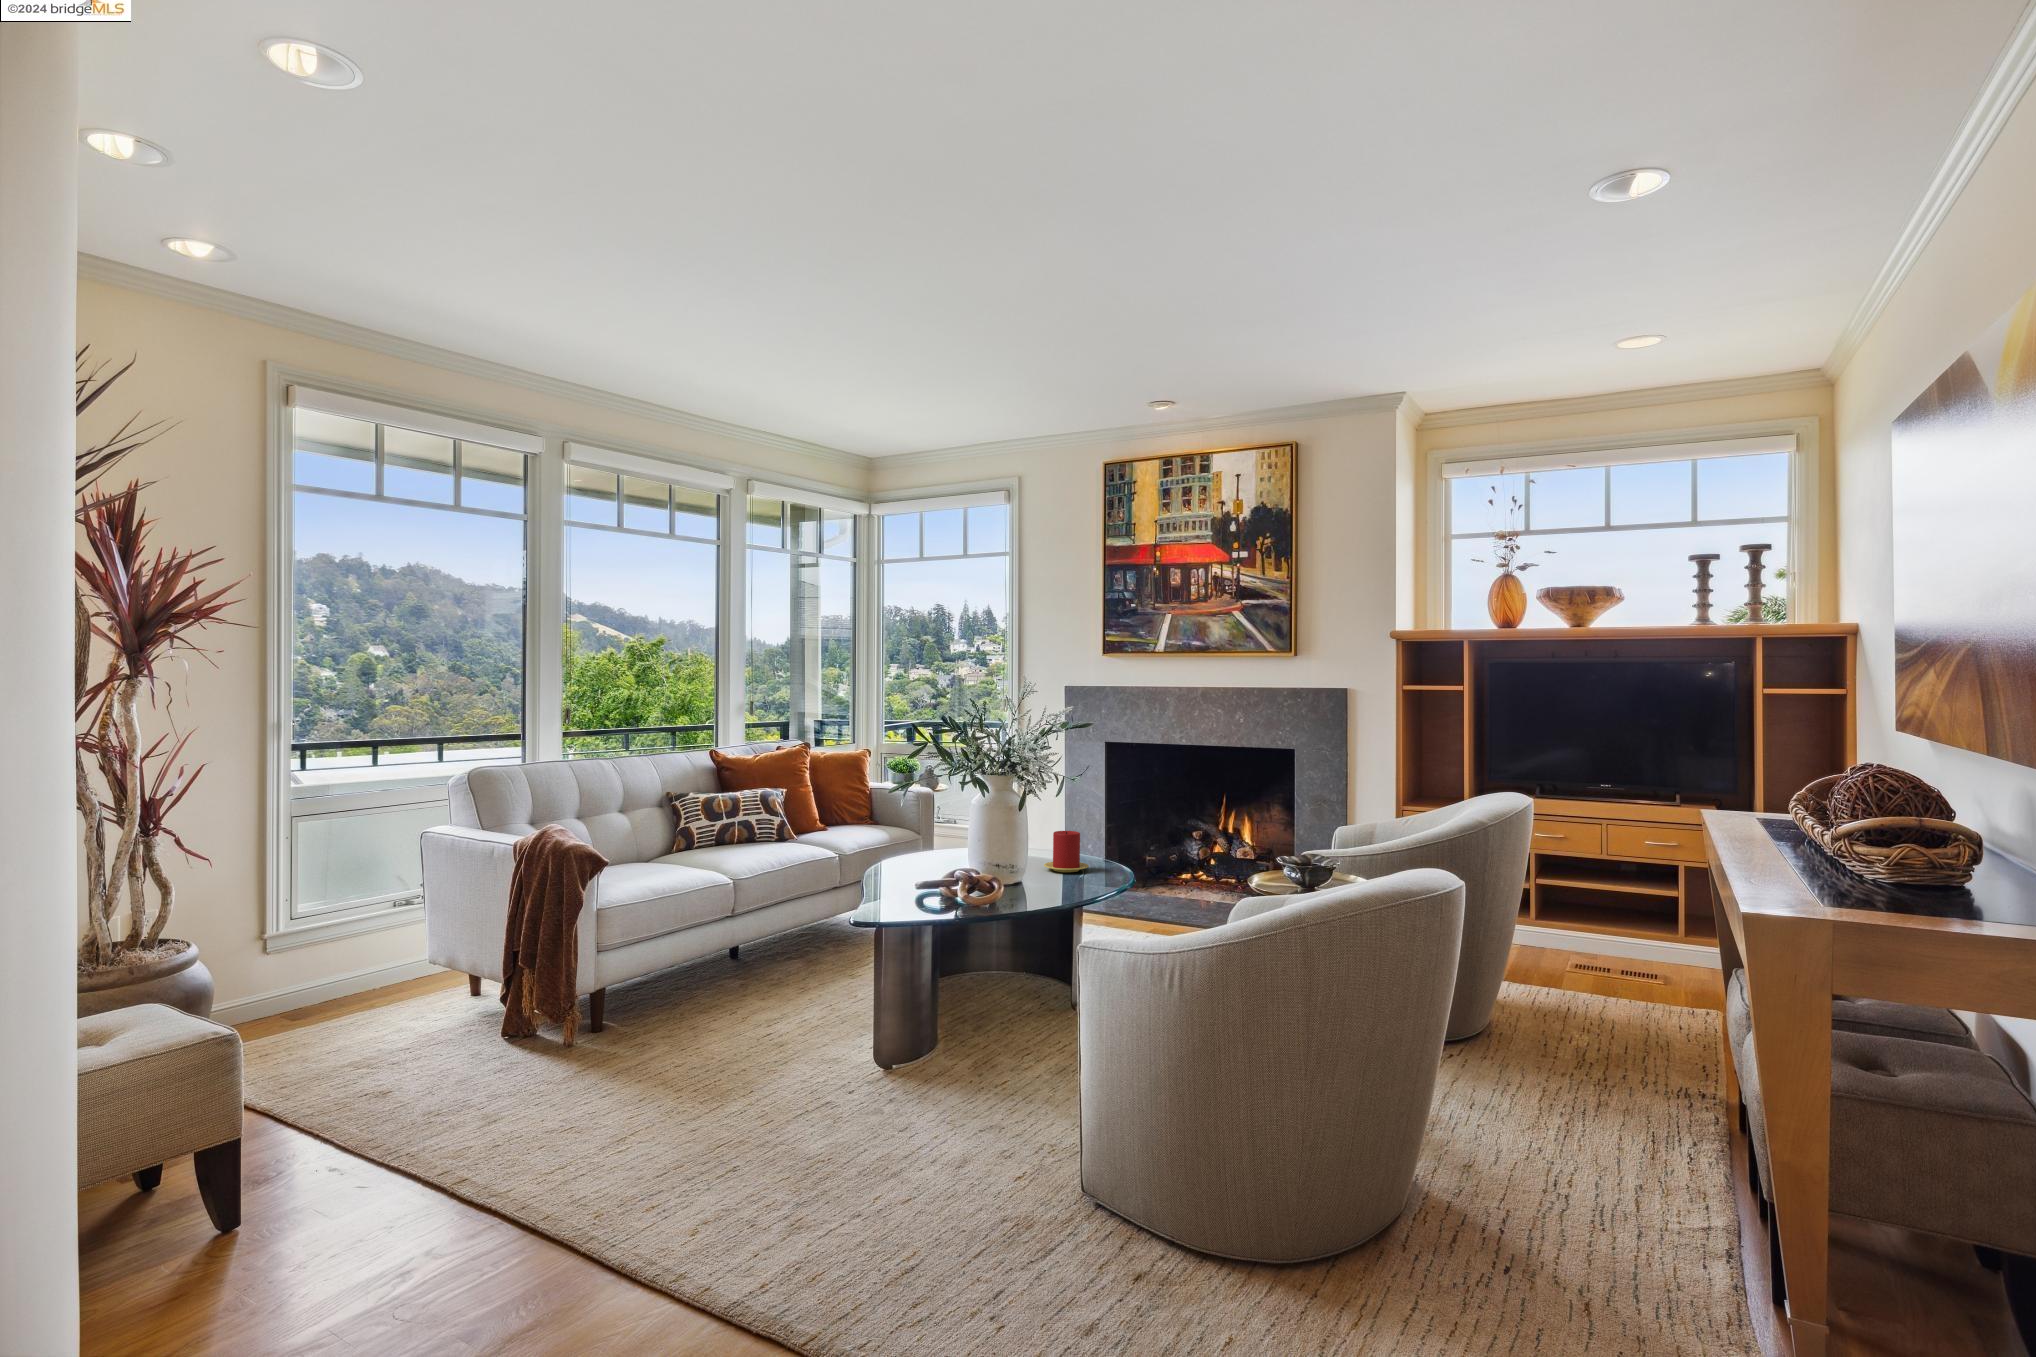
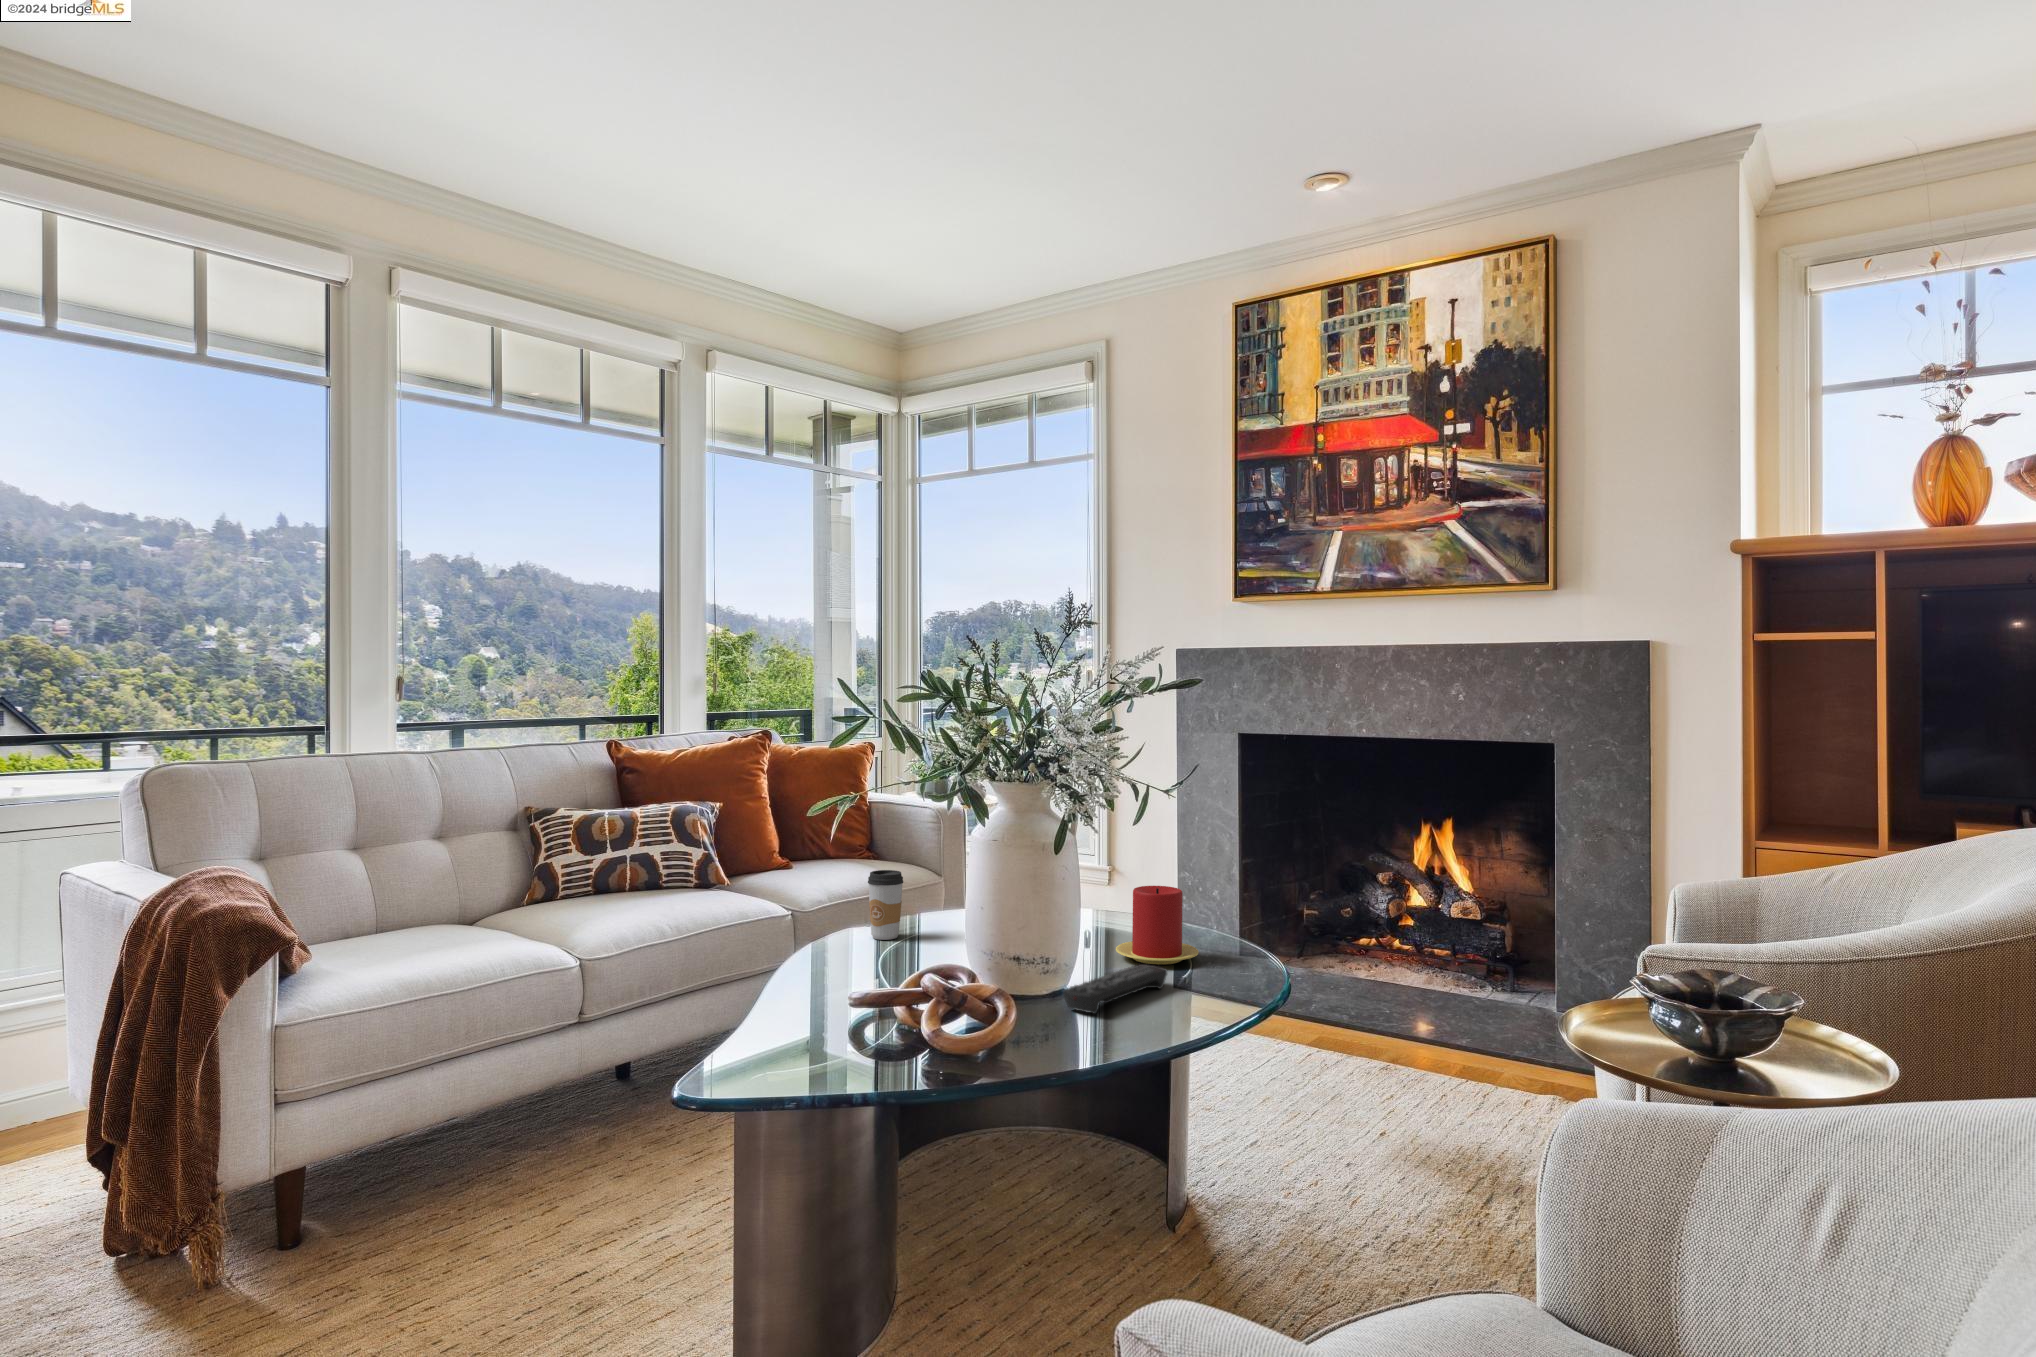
coffee cup: none [902,825,922,864] -> present [868,870,903,940]
remote control: none [1023,870,1074,892] -> present [1063,964,1167,1014]

